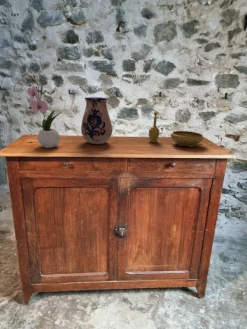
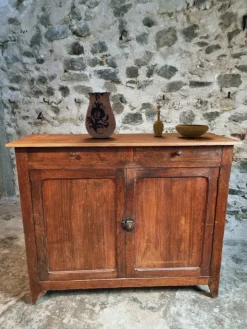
flower arrangement: present [27,75,62,148] -> none [32,70,66,141]

